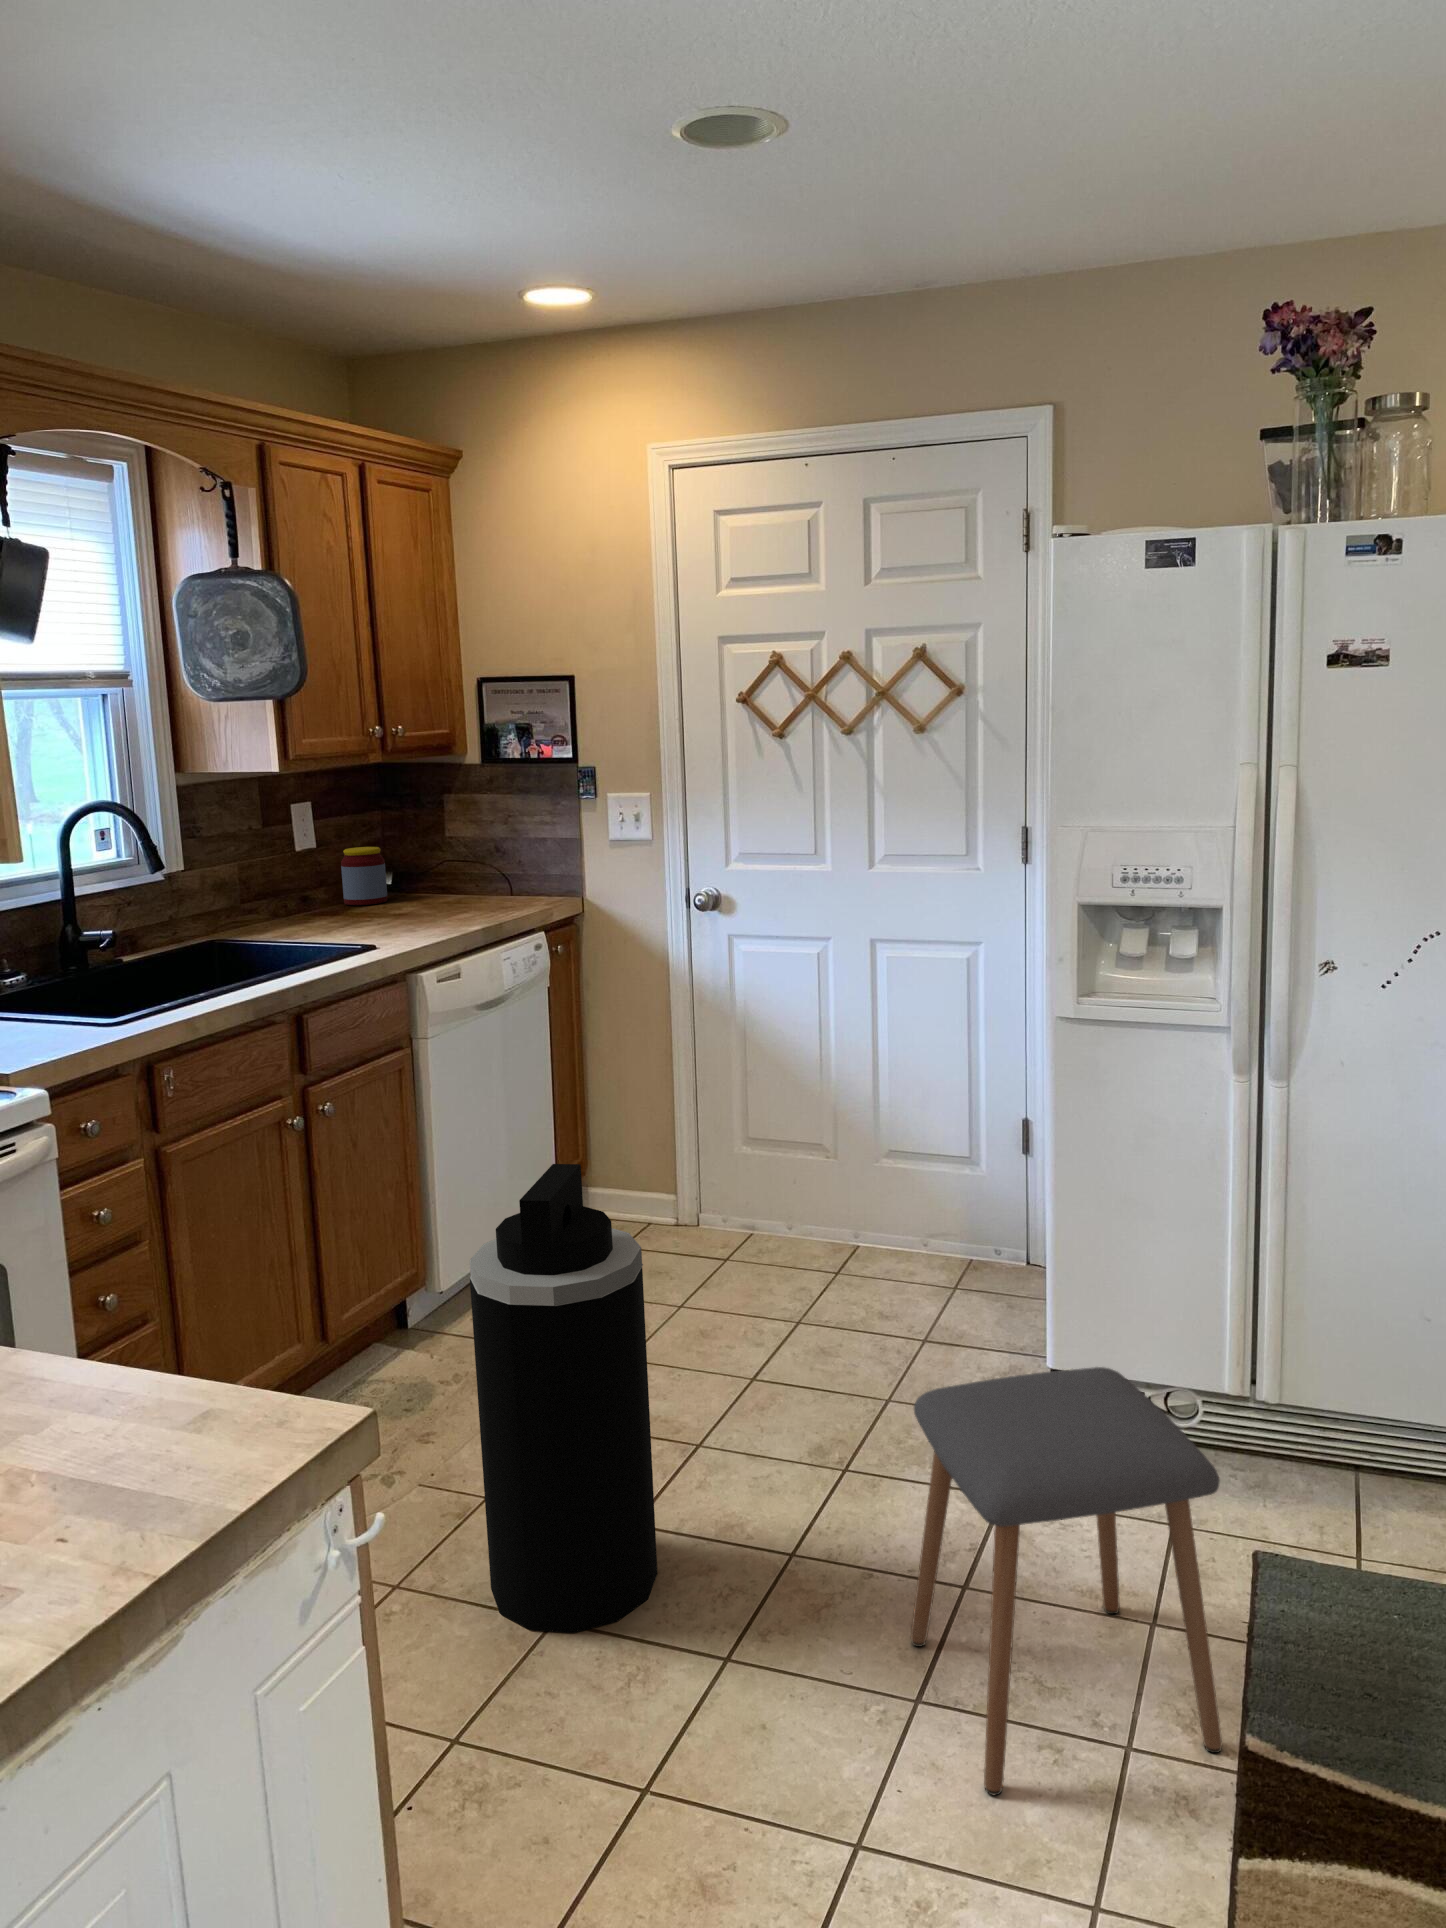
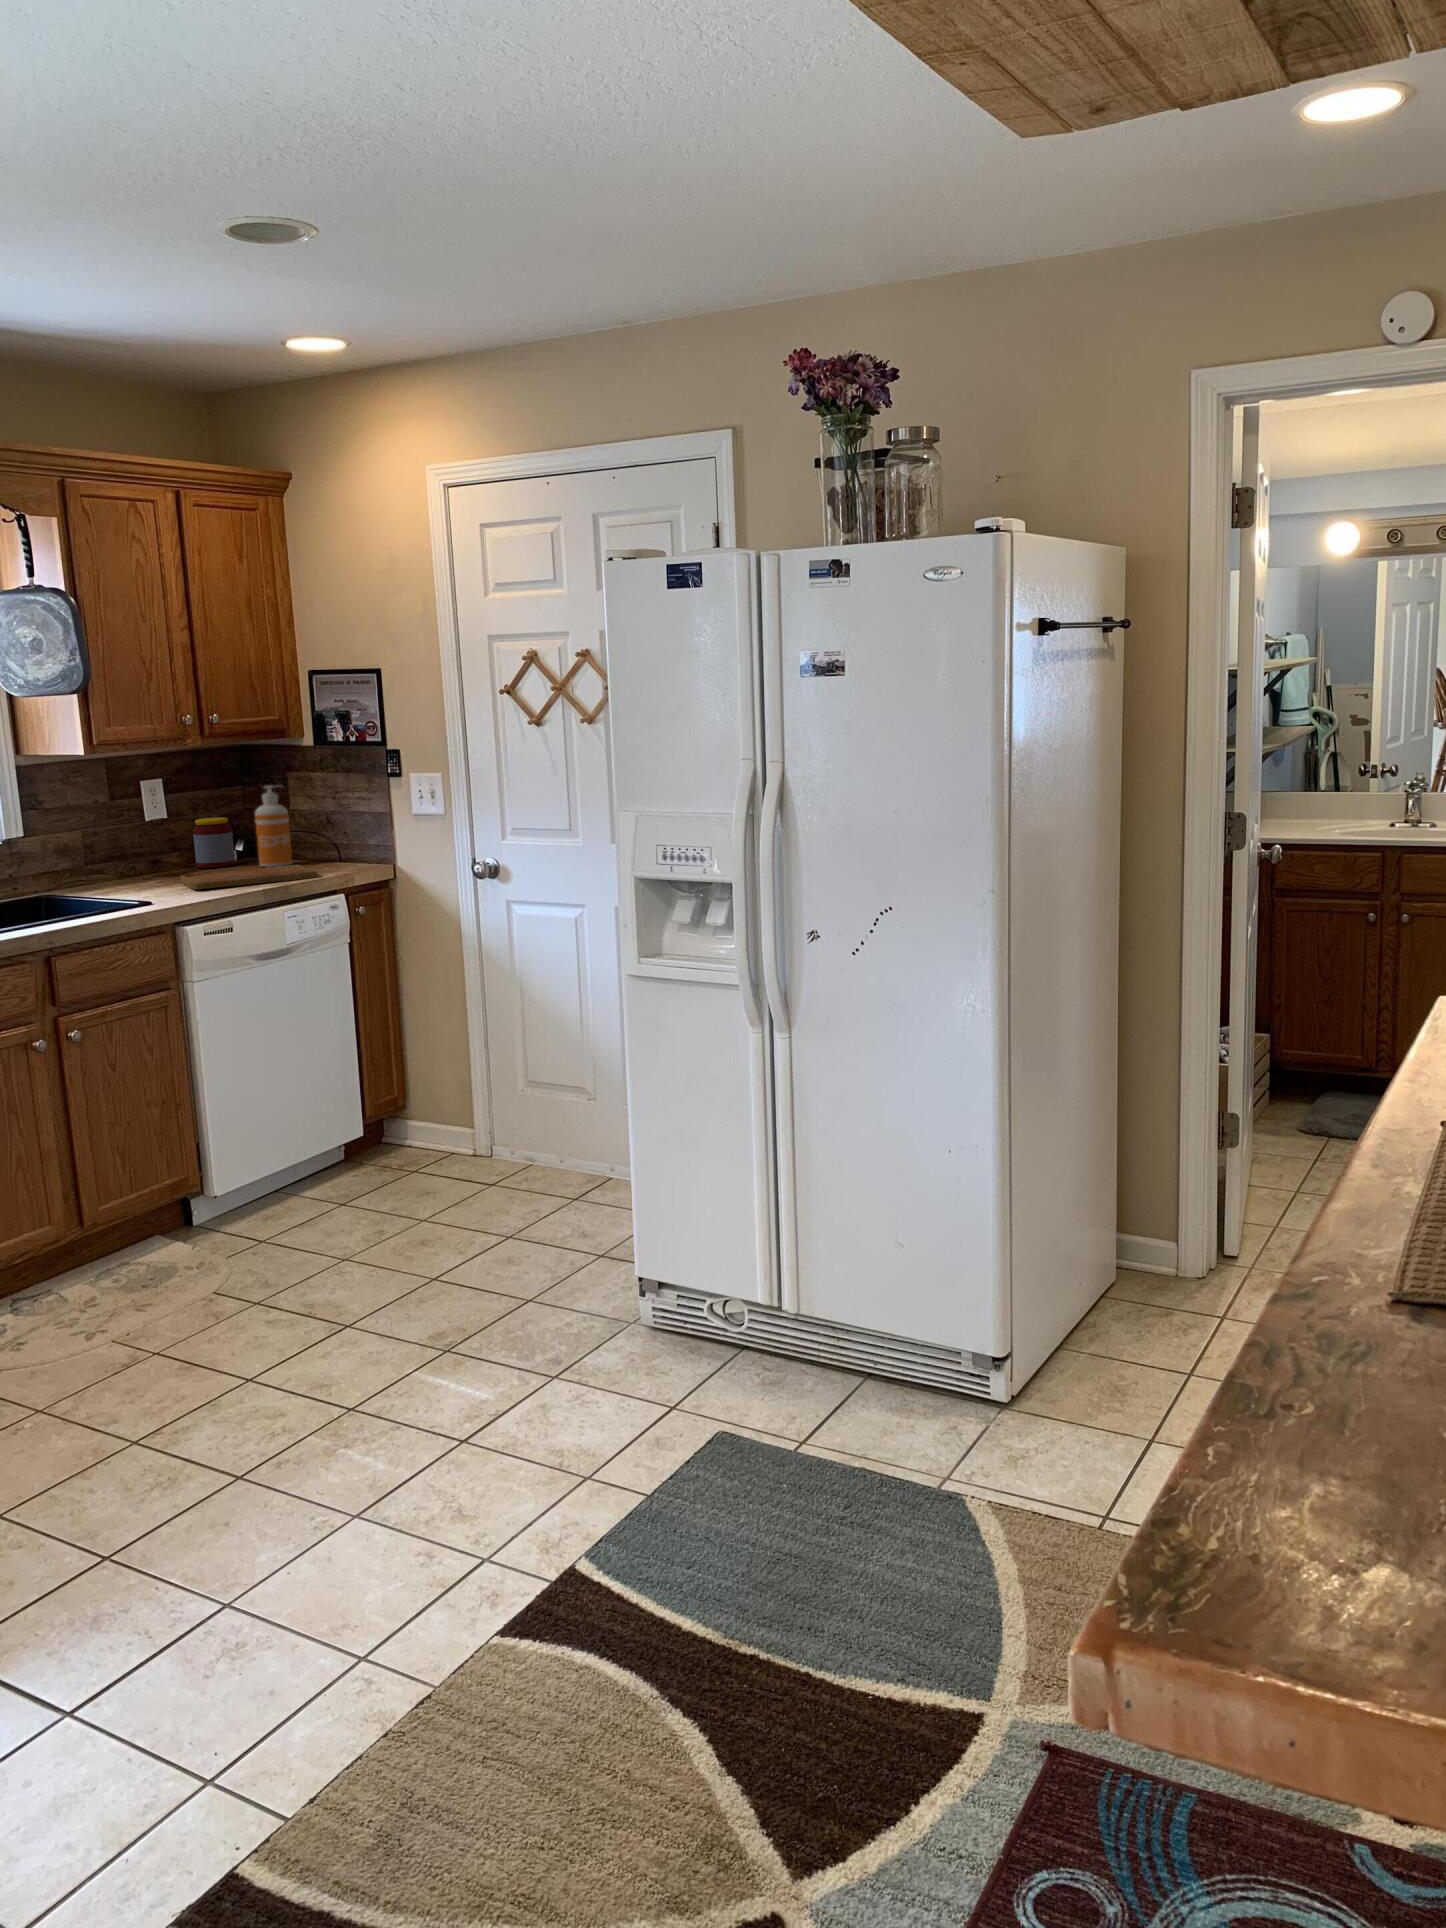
soap dispenser: none [419,809,460,902] -> present [255,786,293,867]
cutting board: none [358,899,522,930] -> present [180,865,317,889]
trash can: present [470,1164,657,1633] -> none [73,1078,246,1448]
stool: present [911,1367,1222,1795] -> none [343,1257,571,1574]

